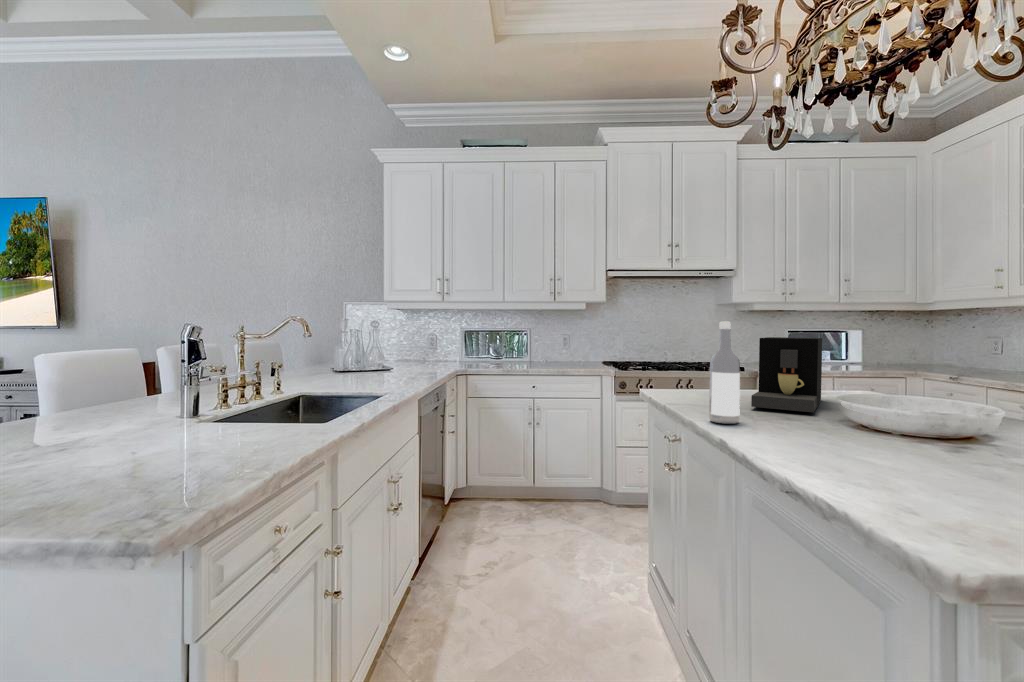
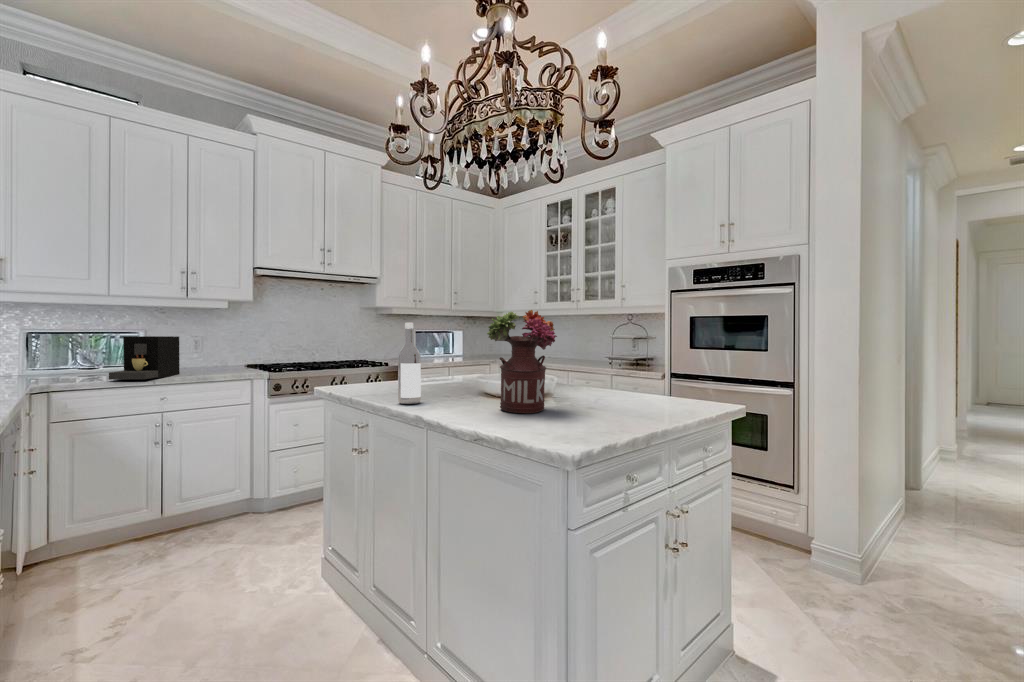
flower arrangement: none [831,298,975,467] -> present [487,310,557,413]
coffee maker: present [751,337,822,412] -> present [109,336,180,380]

